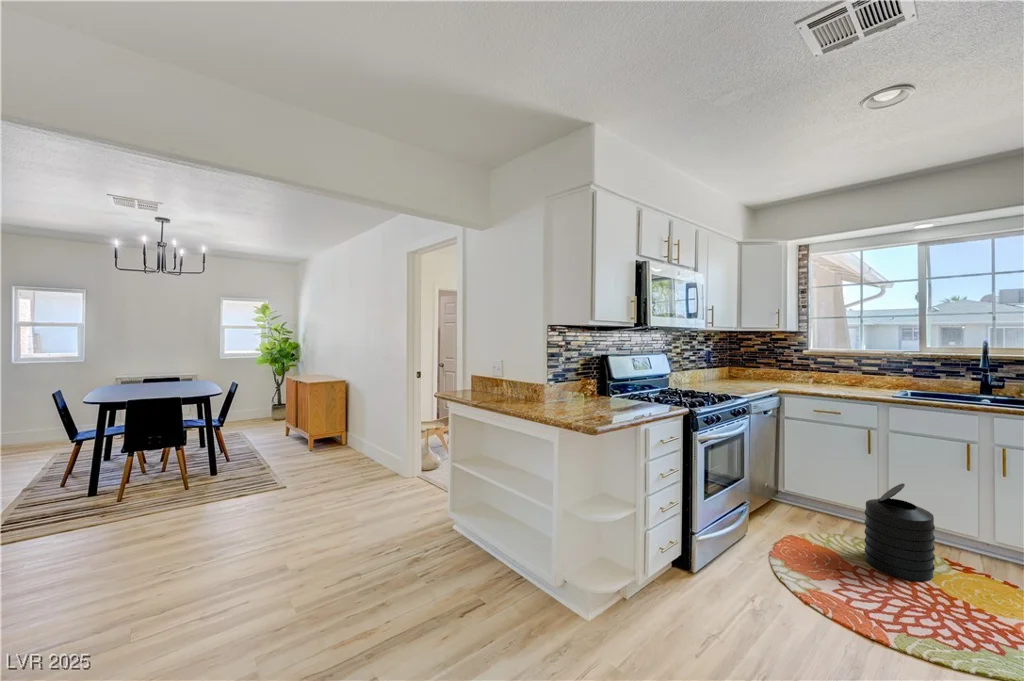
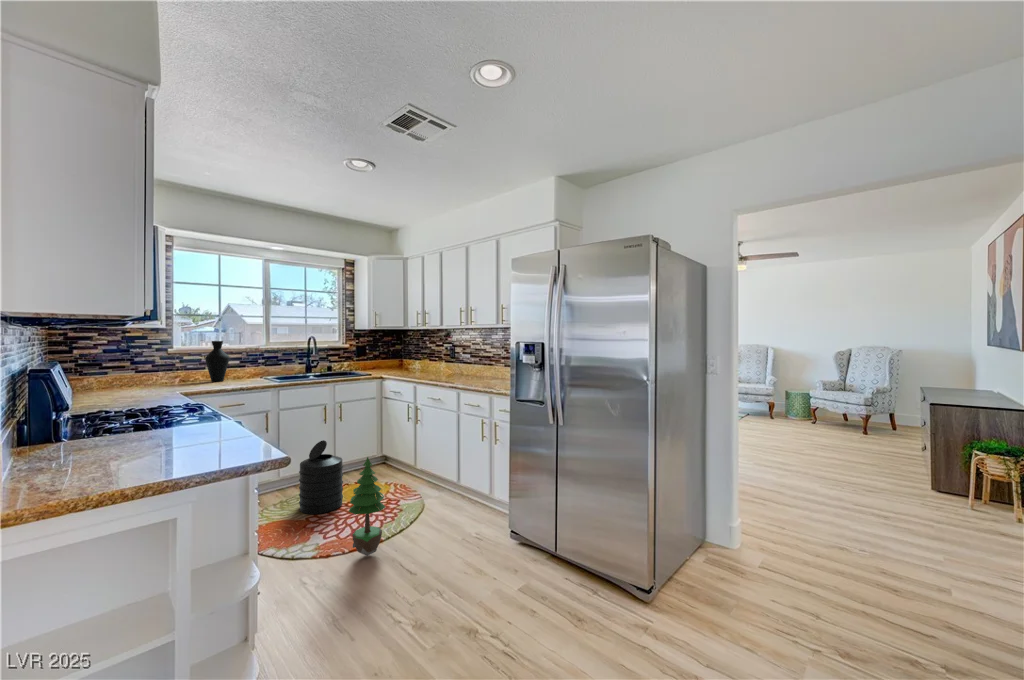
vase: none [831,345,857,387] -> present [205,341,229,382]
potted tree: none [813,512,872,641] -> present [349,457,386,556]

